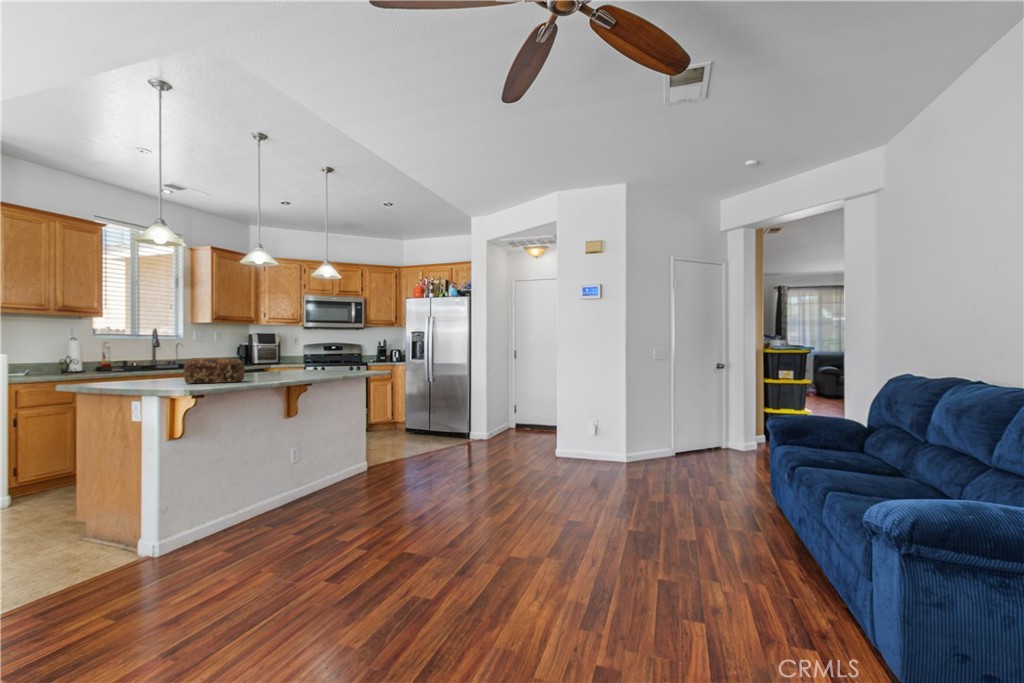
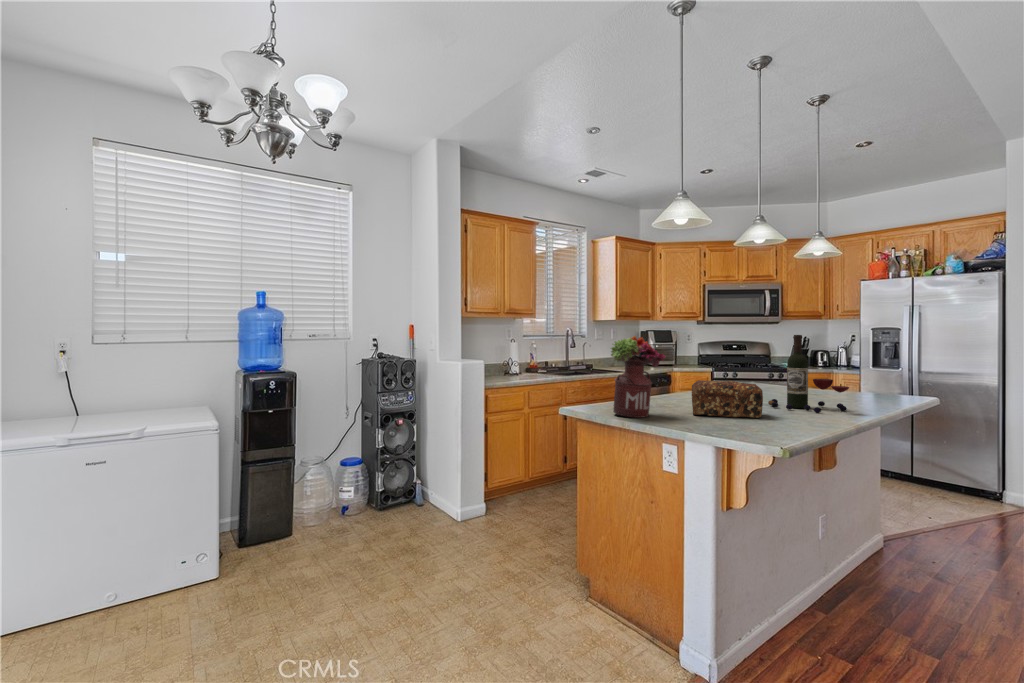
flower arrangement: none [100,323,158,387] -> present [611,336,665,418]
wine bottle: none [266,327,316,379] -> present [768,335,849,413]

